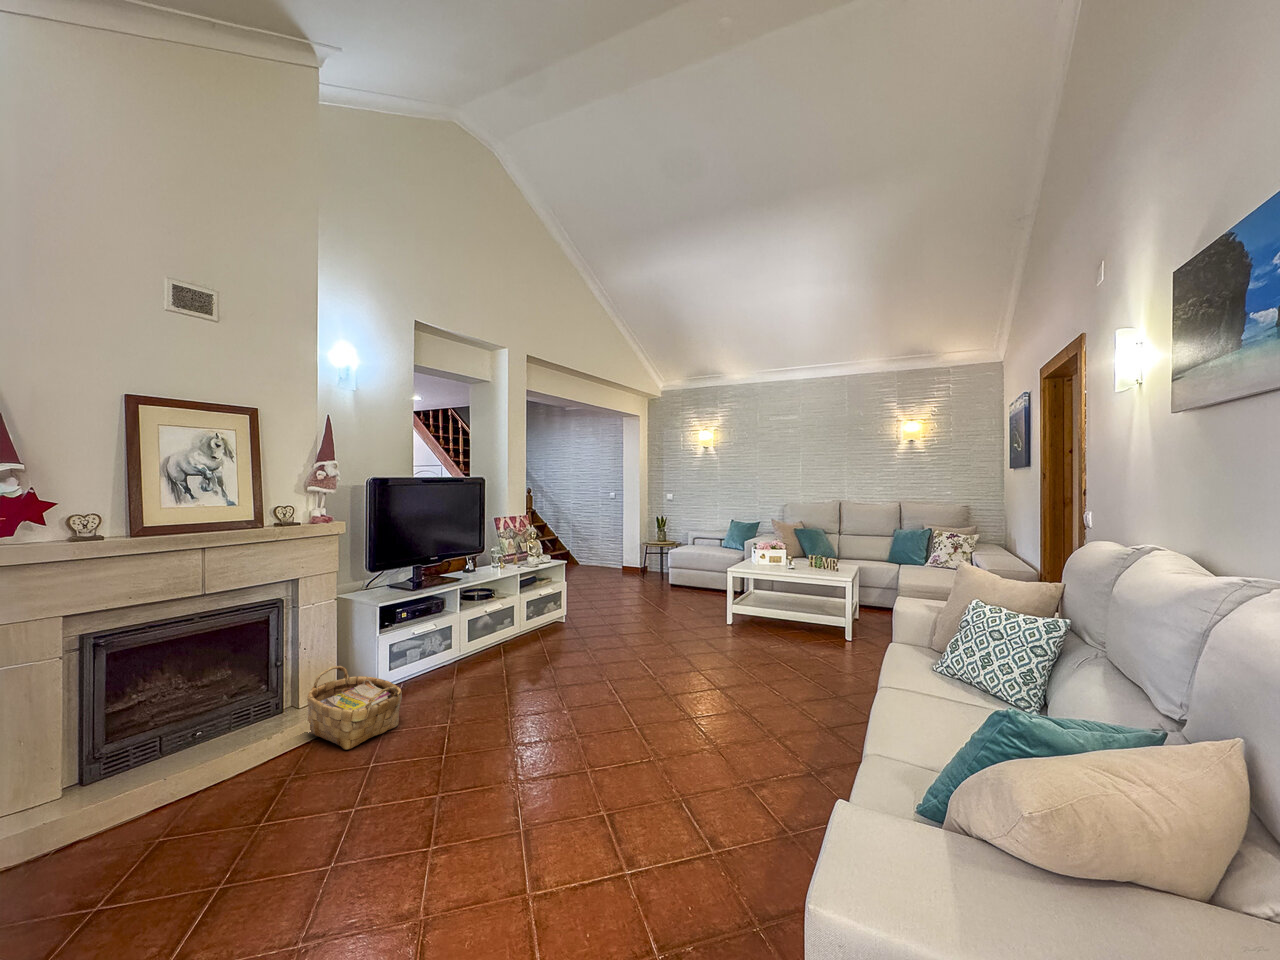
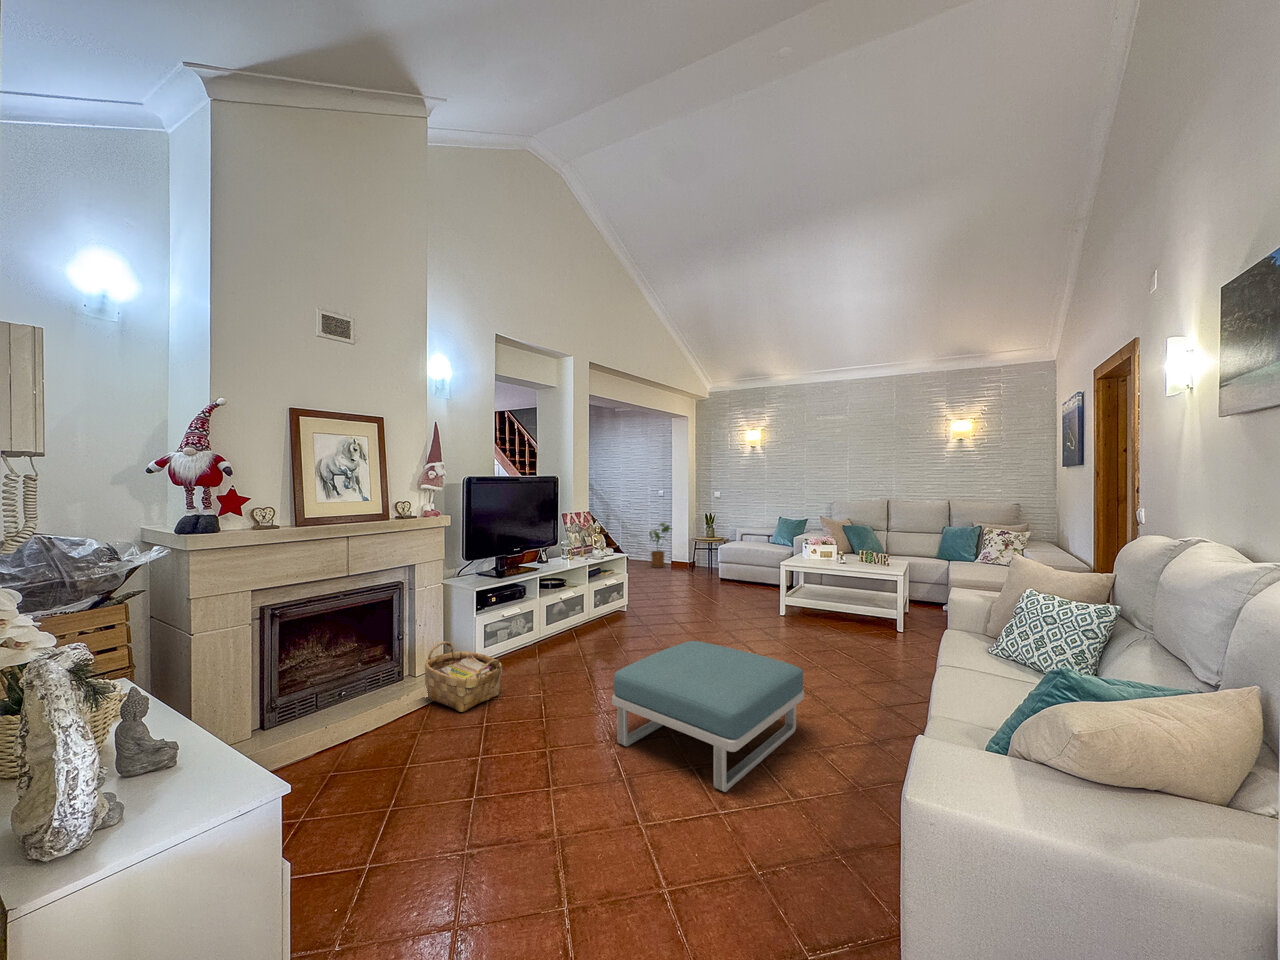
house plant: none [600,526,626,573] -> present [649,523,671,568]
footstool: none [516,660,735,845] -> present [612,641,804,792]

